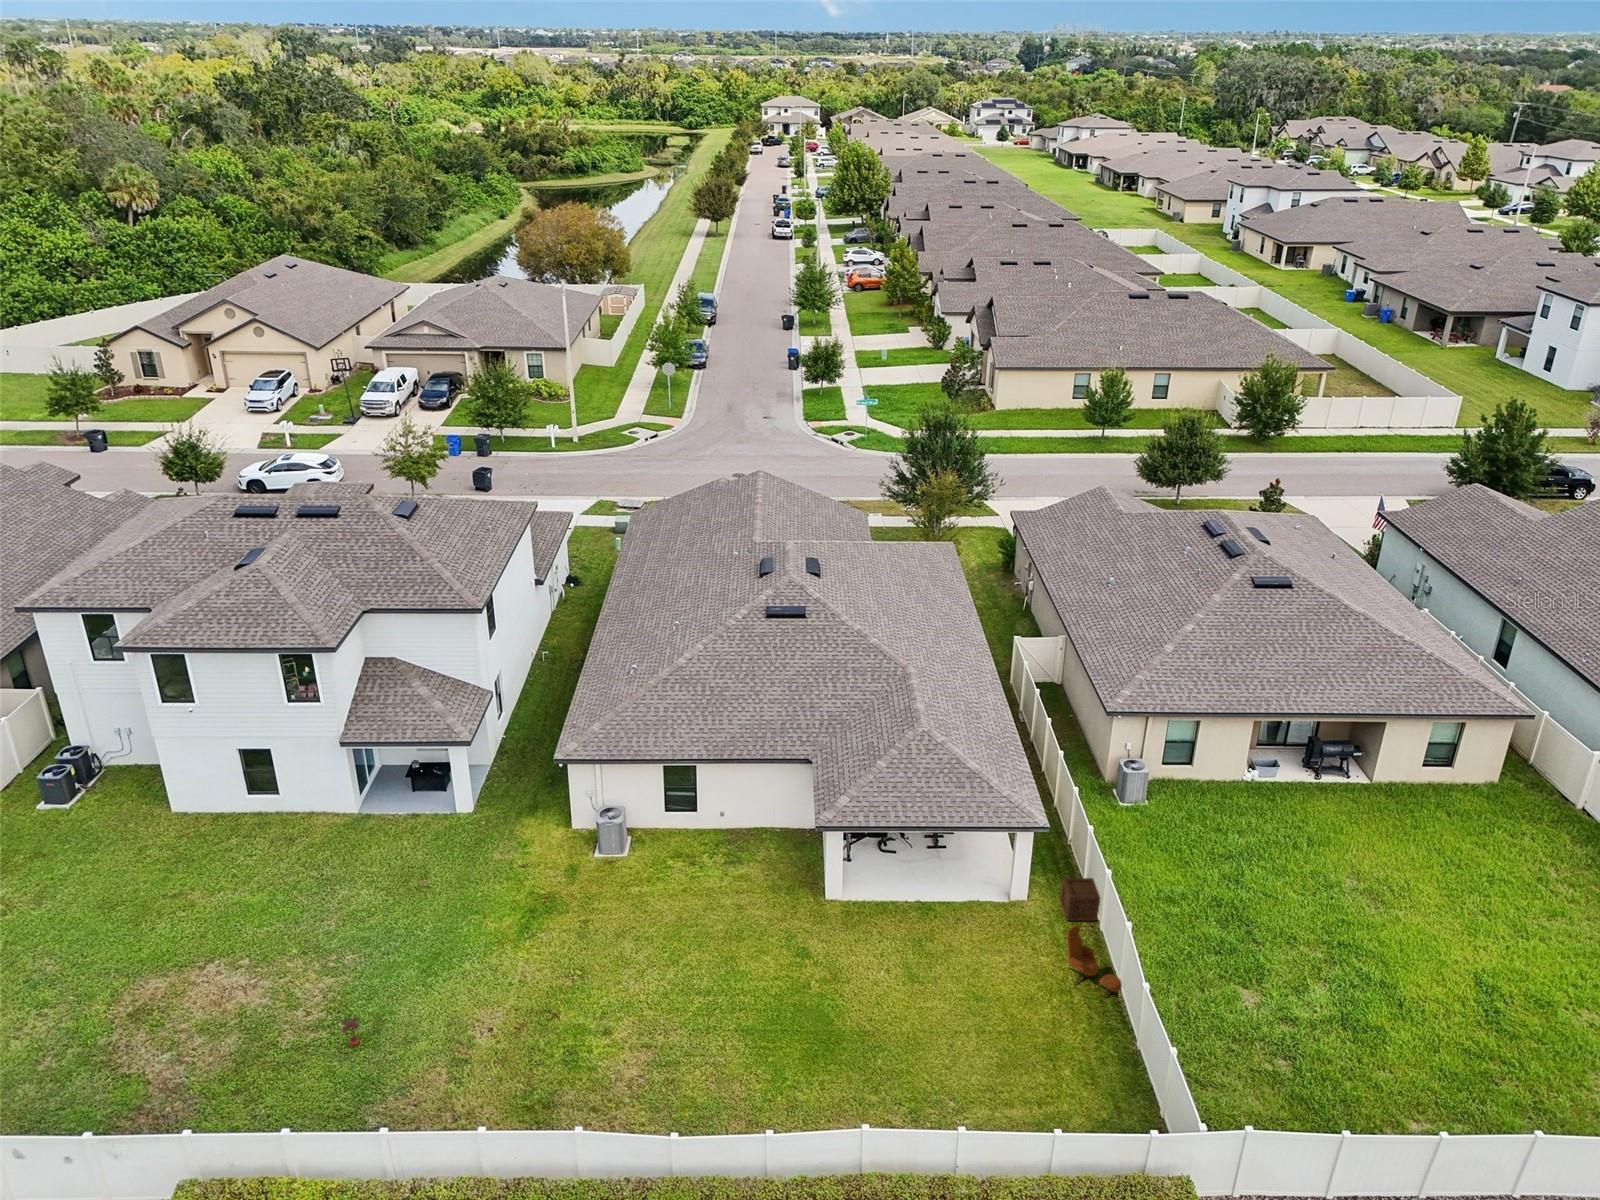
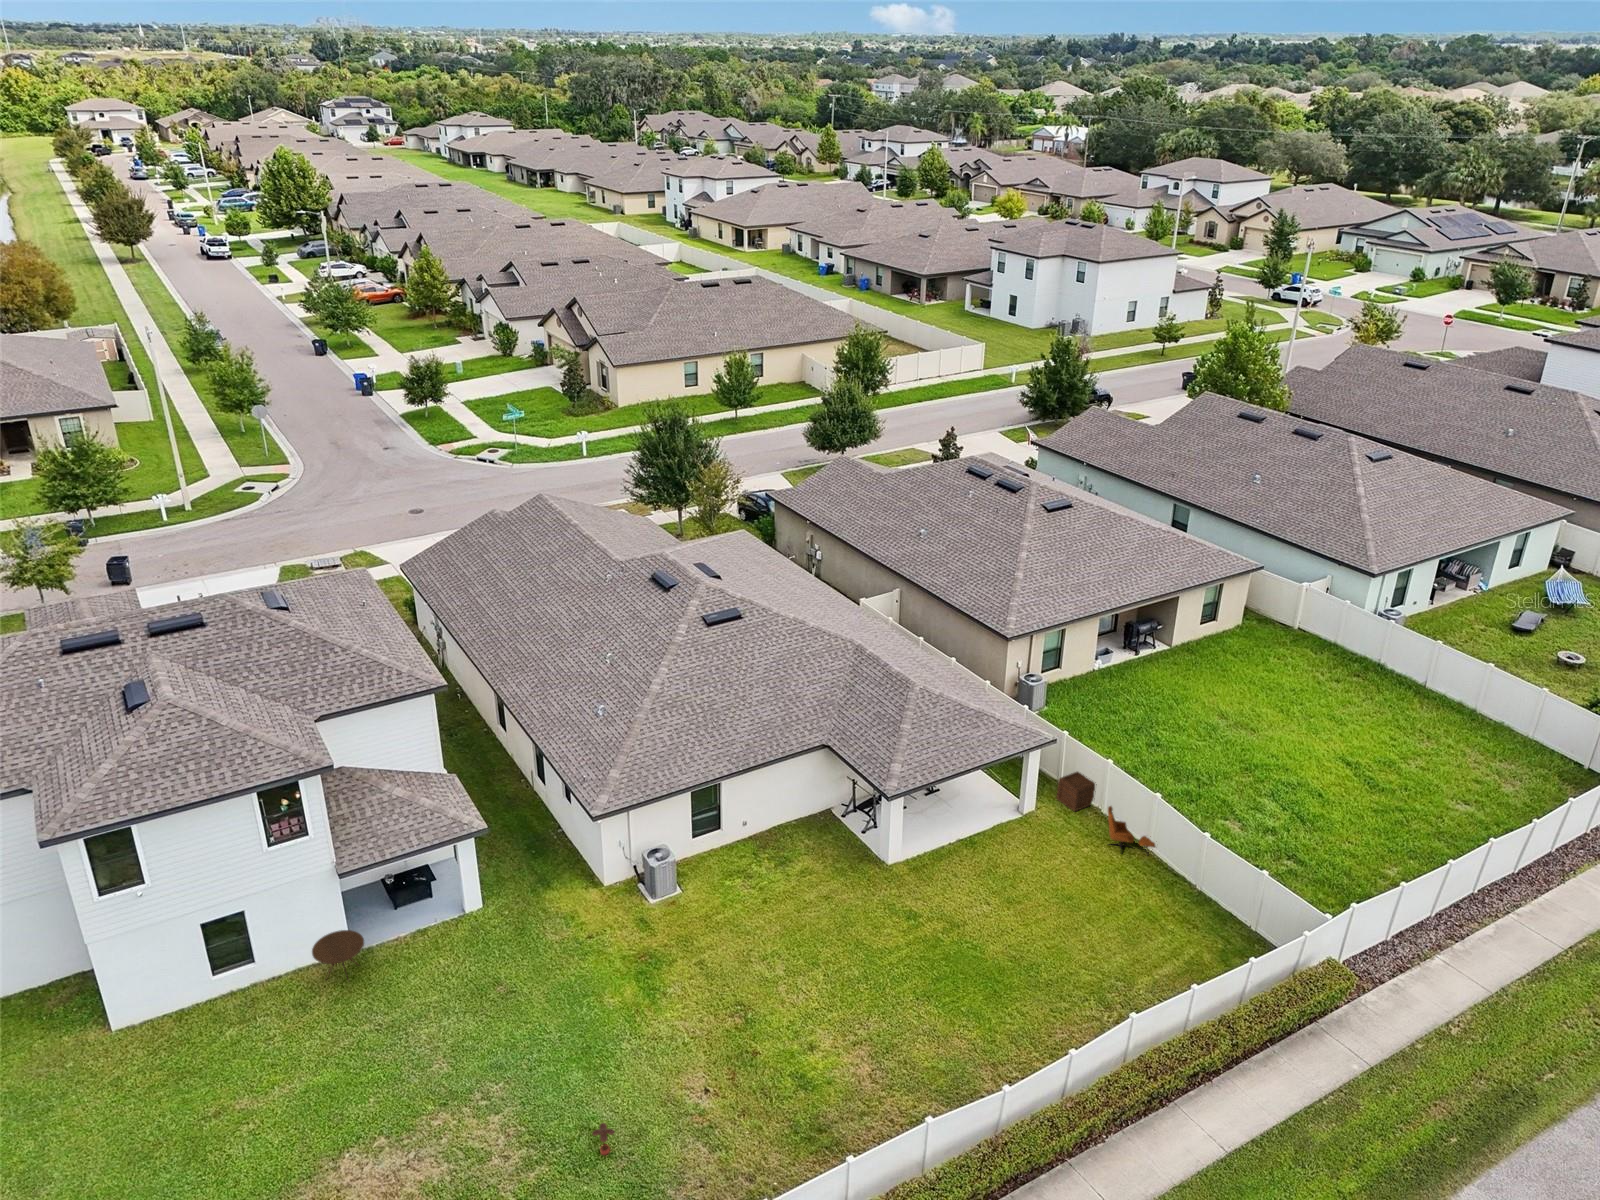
round table: none [307,788,351,832] -> present [312,930,364,979]

